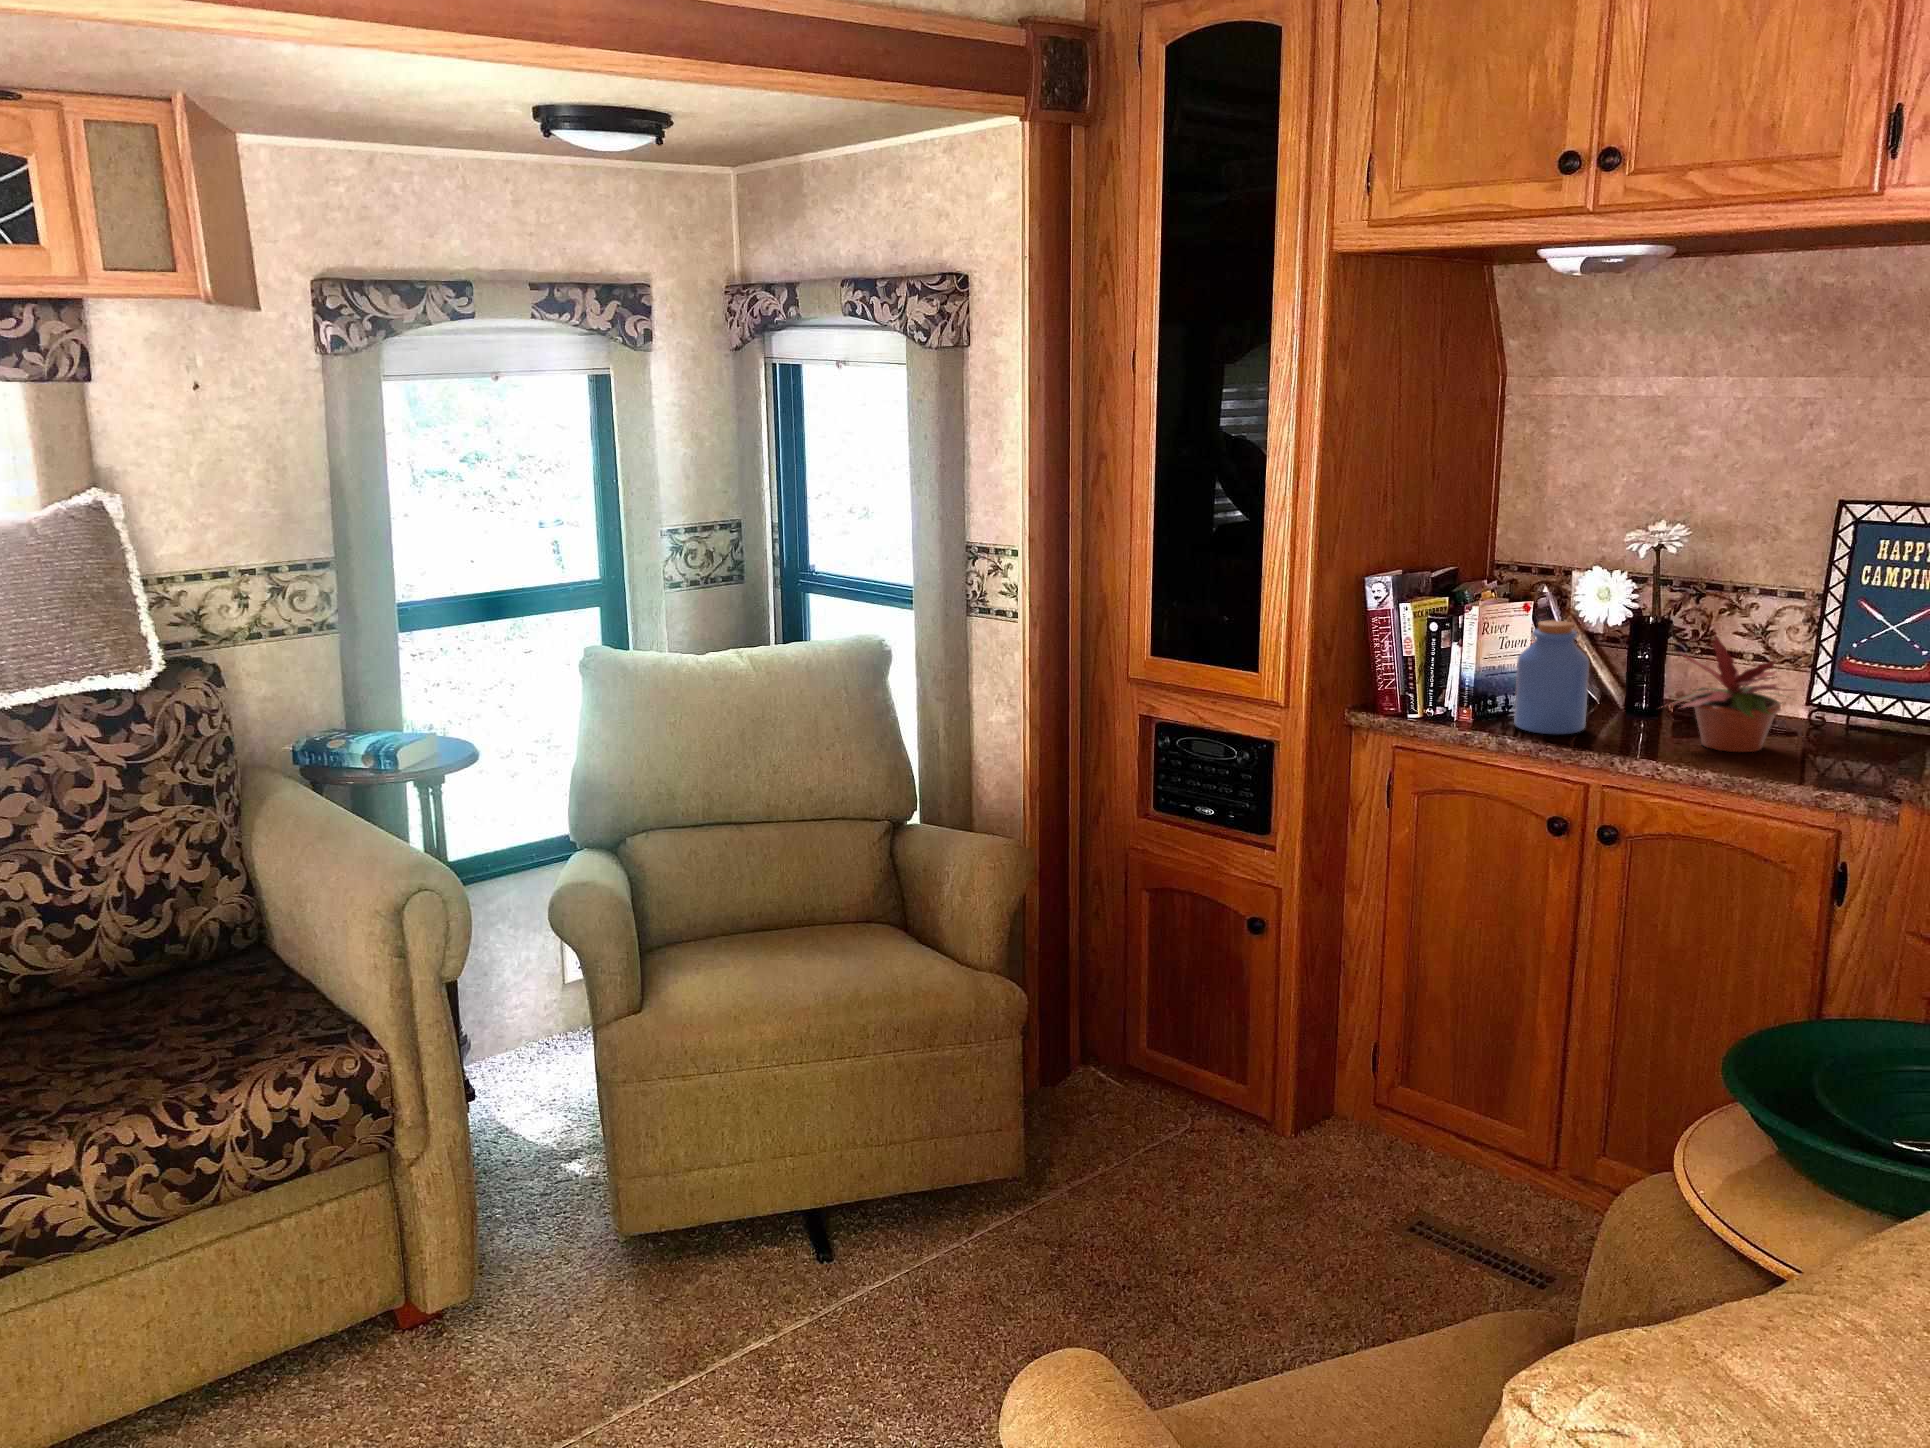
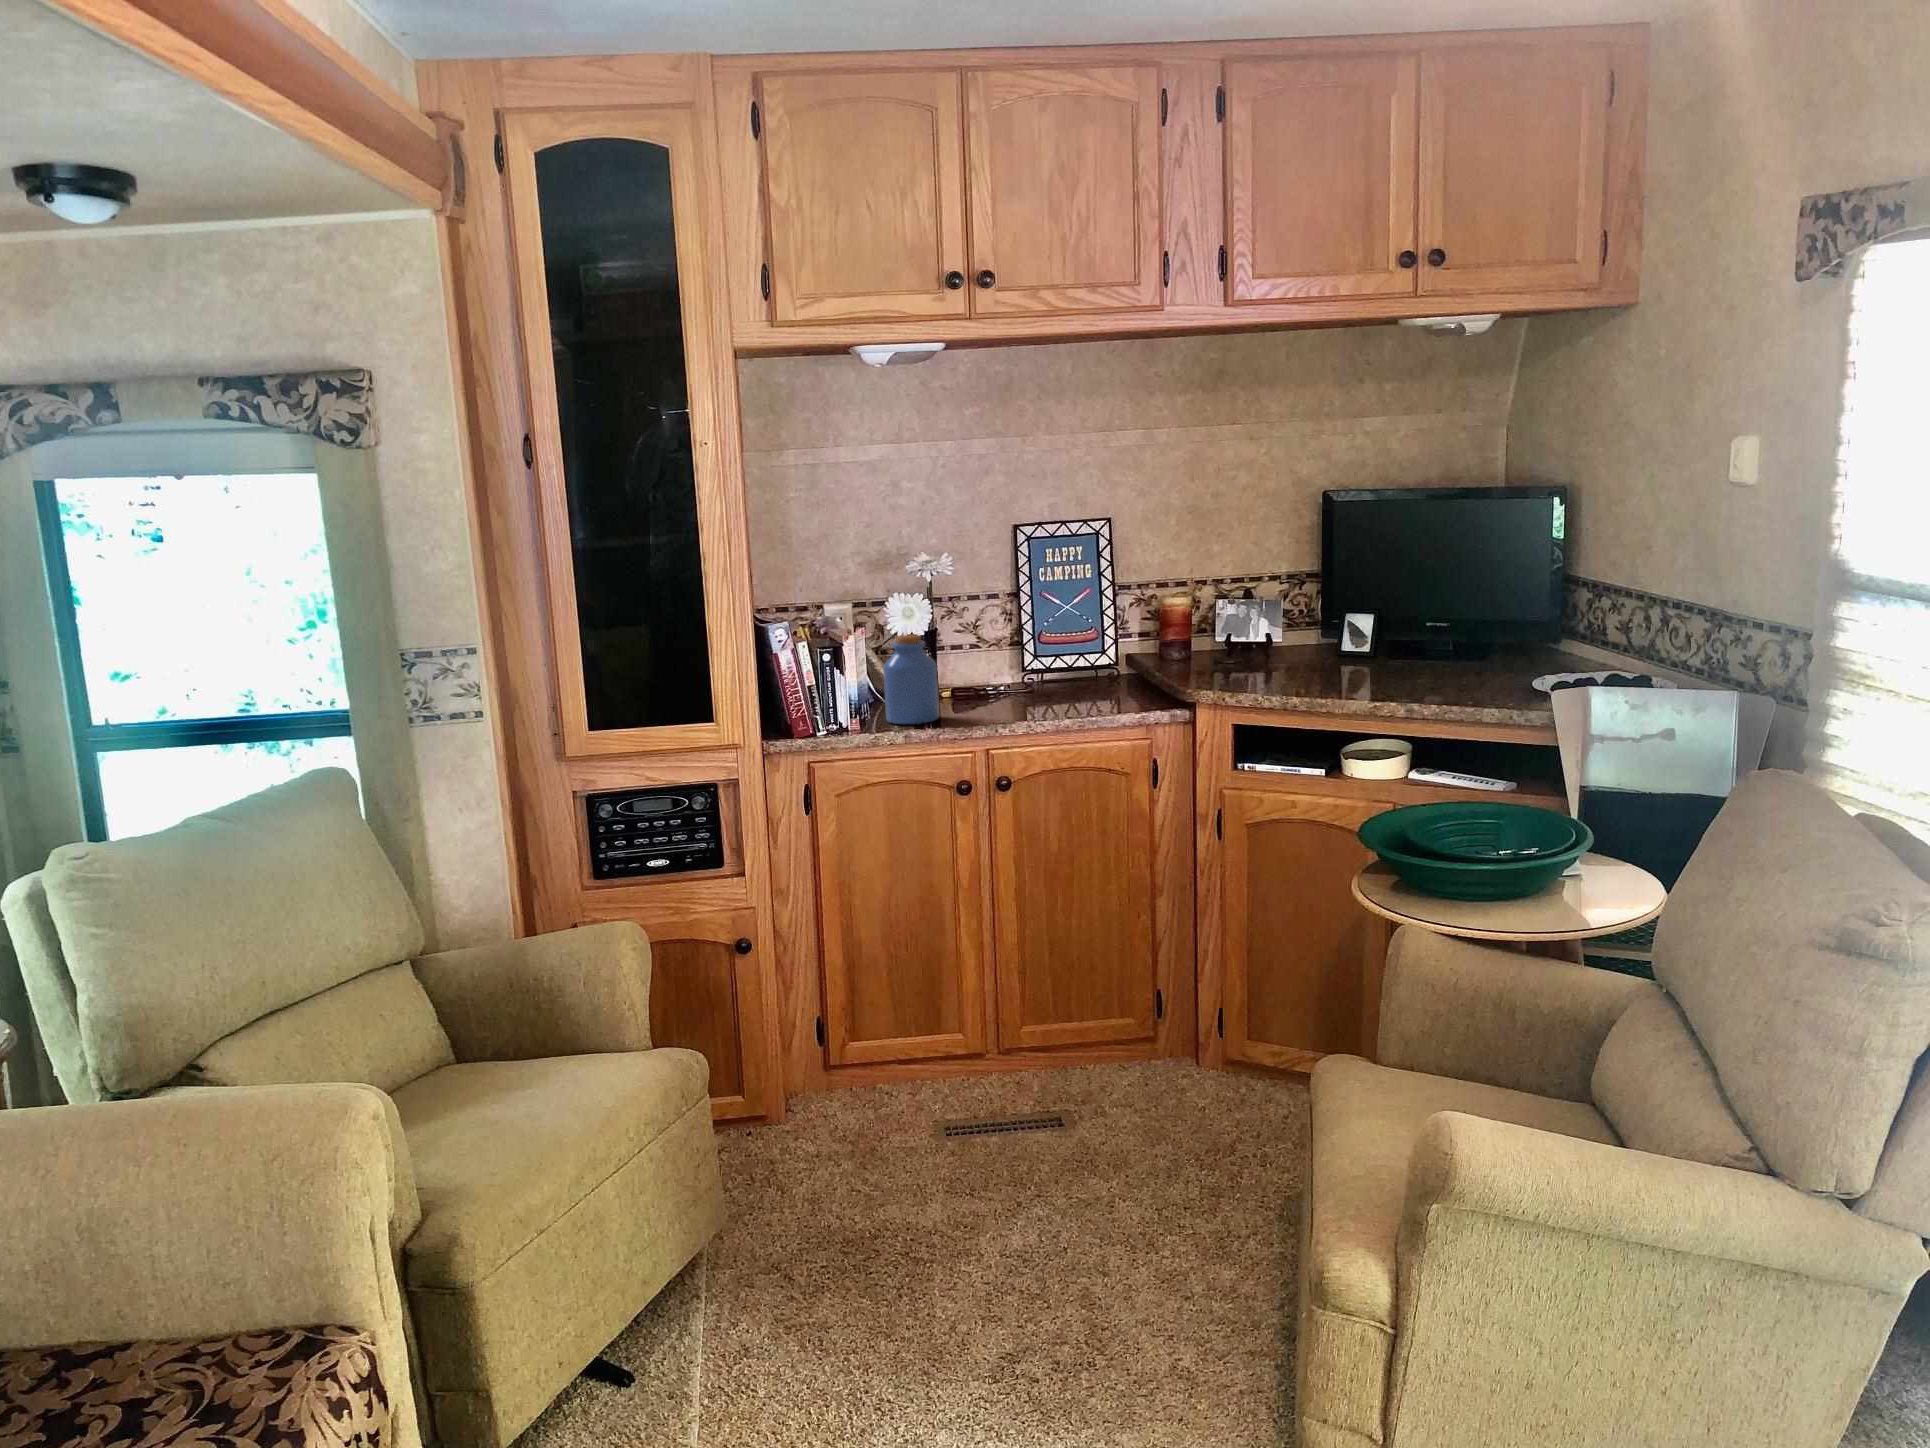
potted plant: present [1673,635,1793,752] -> none [977,621,1073,708]

